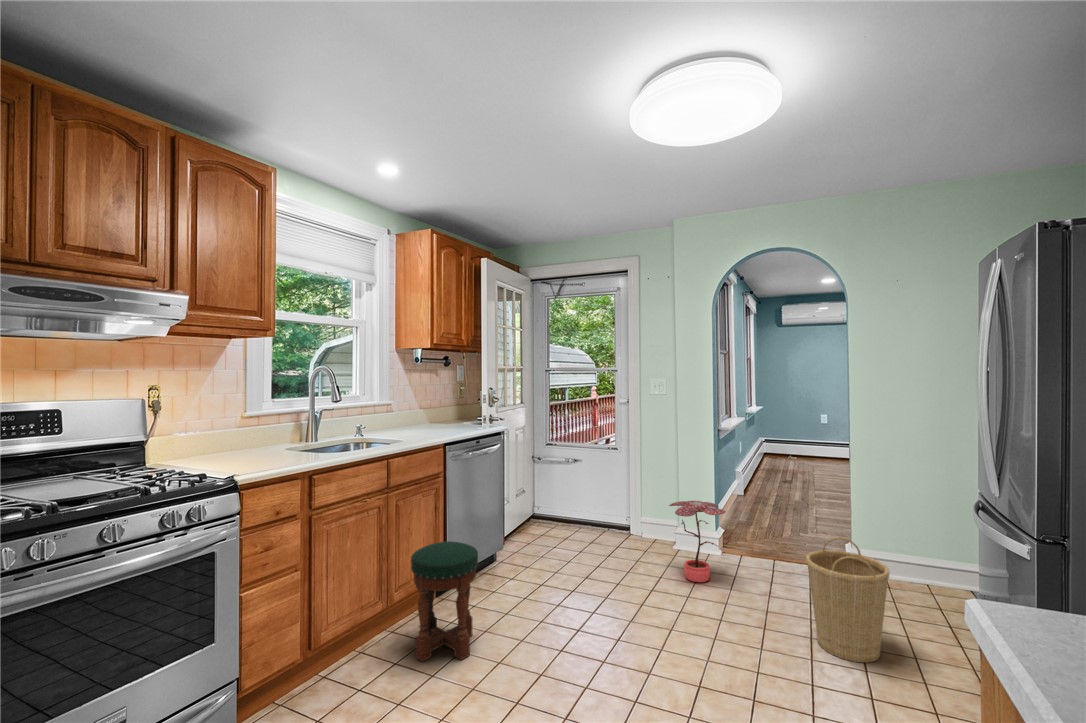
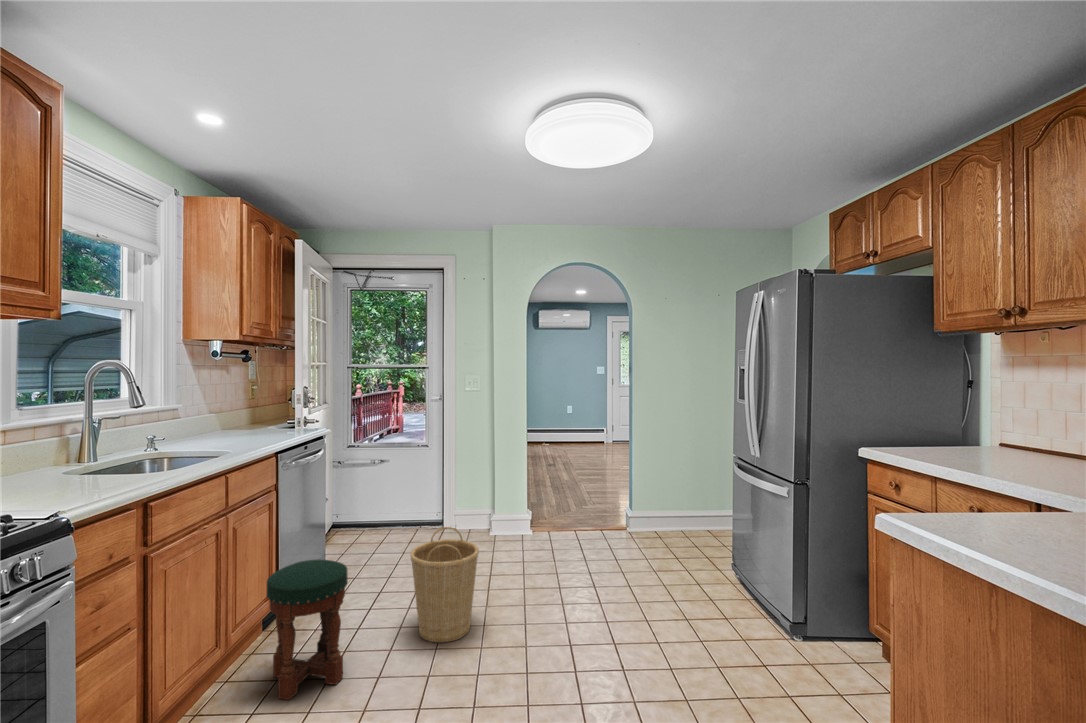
potted plant: present [669,501,725,582] -> none [499,488,550,561]
basket: present [806,538,889,662] -> present [411,527,479,642]

